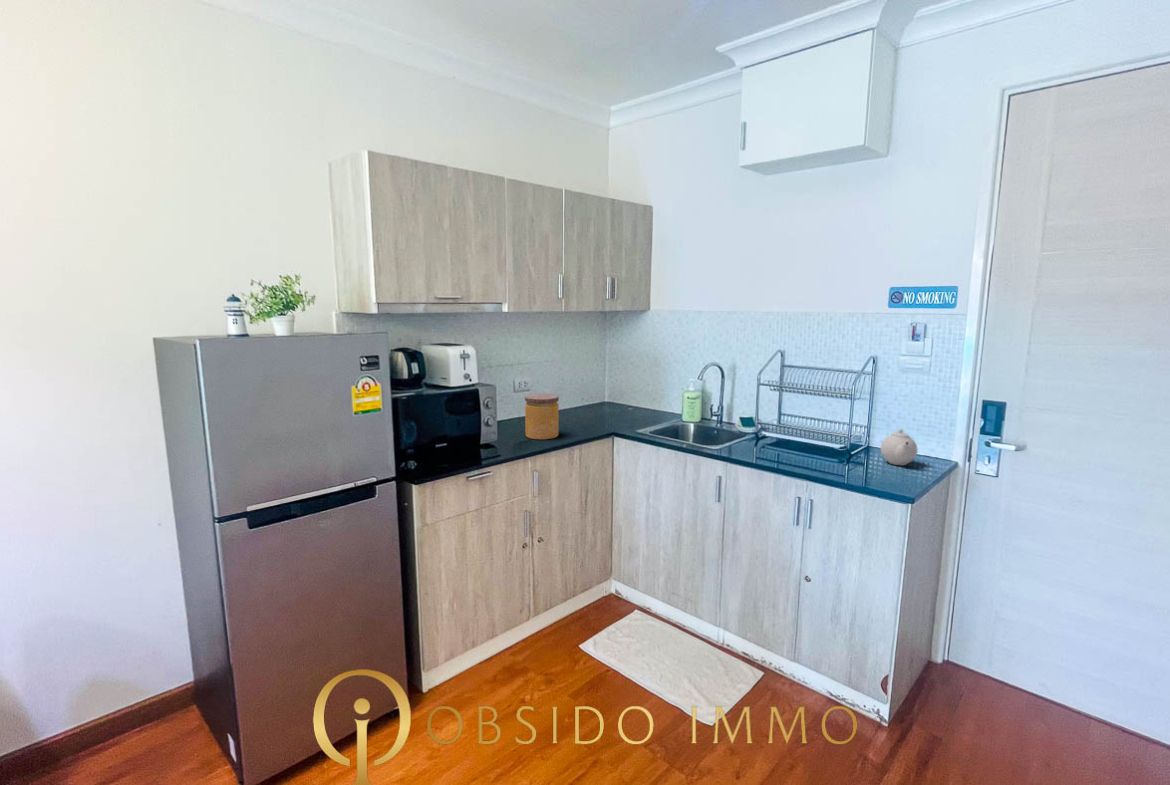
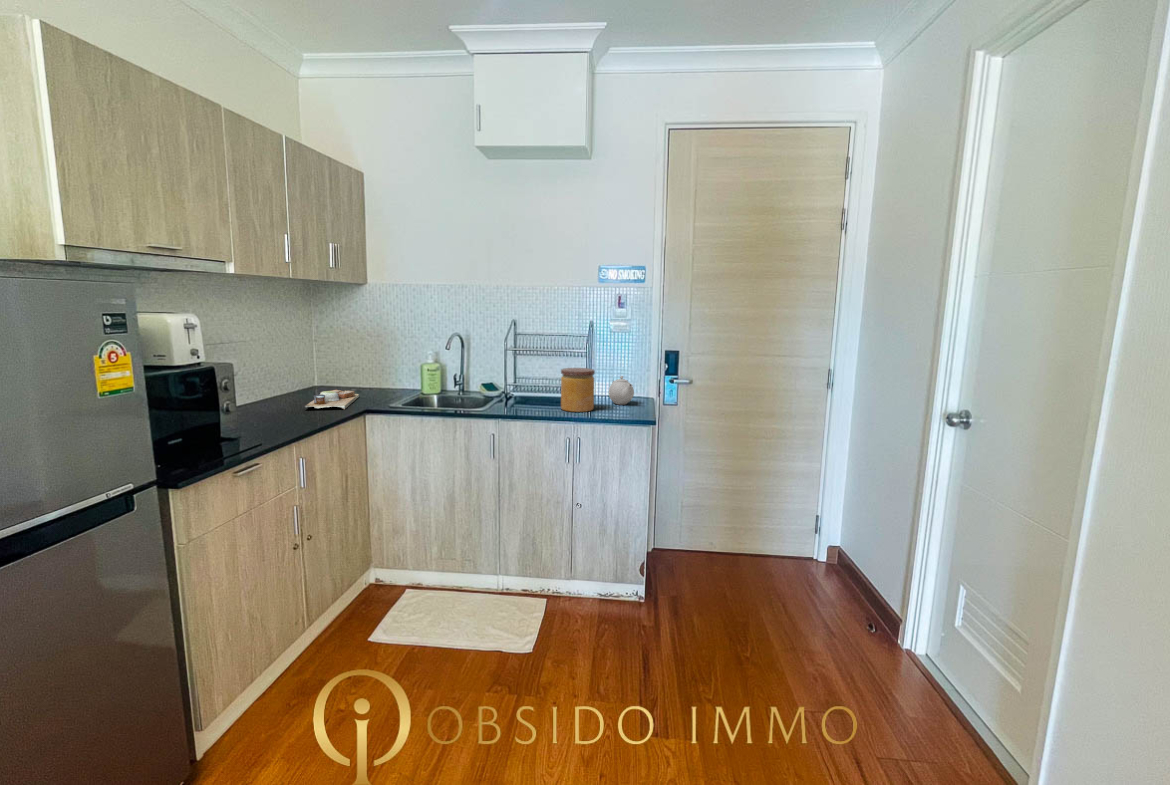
jar: present [525,394,559,439] -> present [561,368,595,412]
cutting board: none [568,409,627,430] -> present [304,389,359,410]

